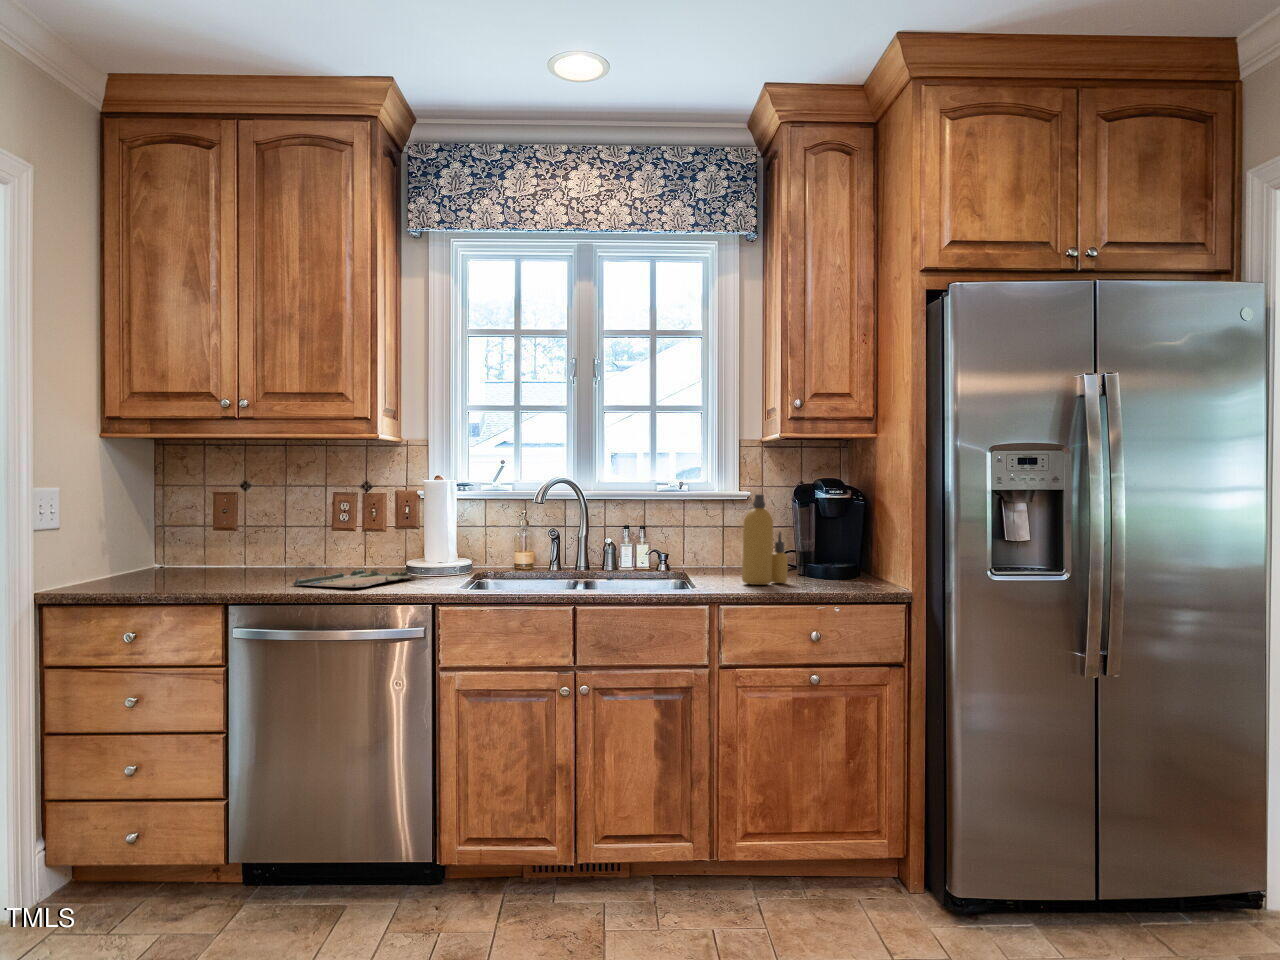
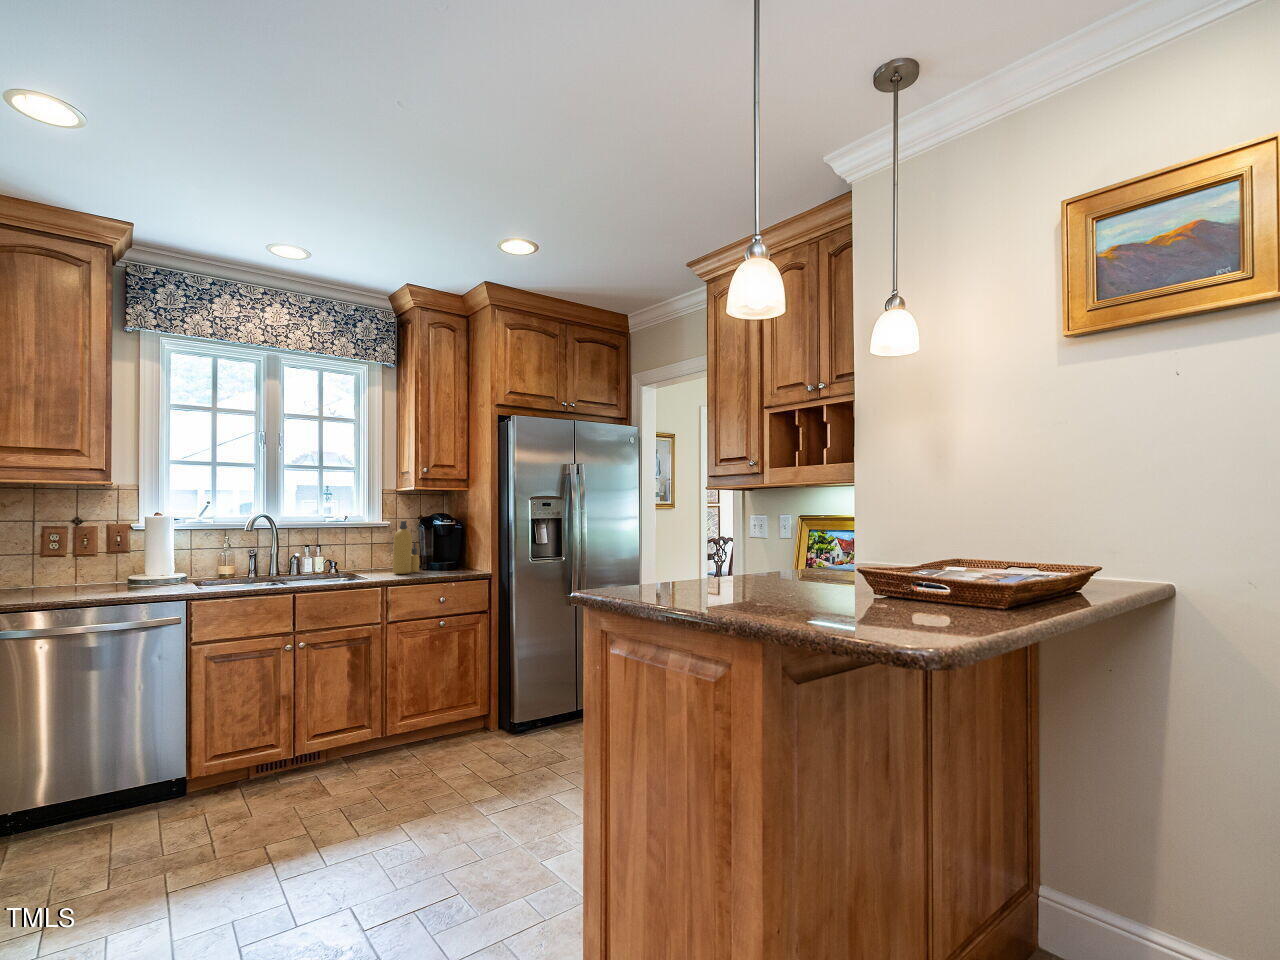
tray: present [292,567,417,588] -> none [39,580,147,602]

